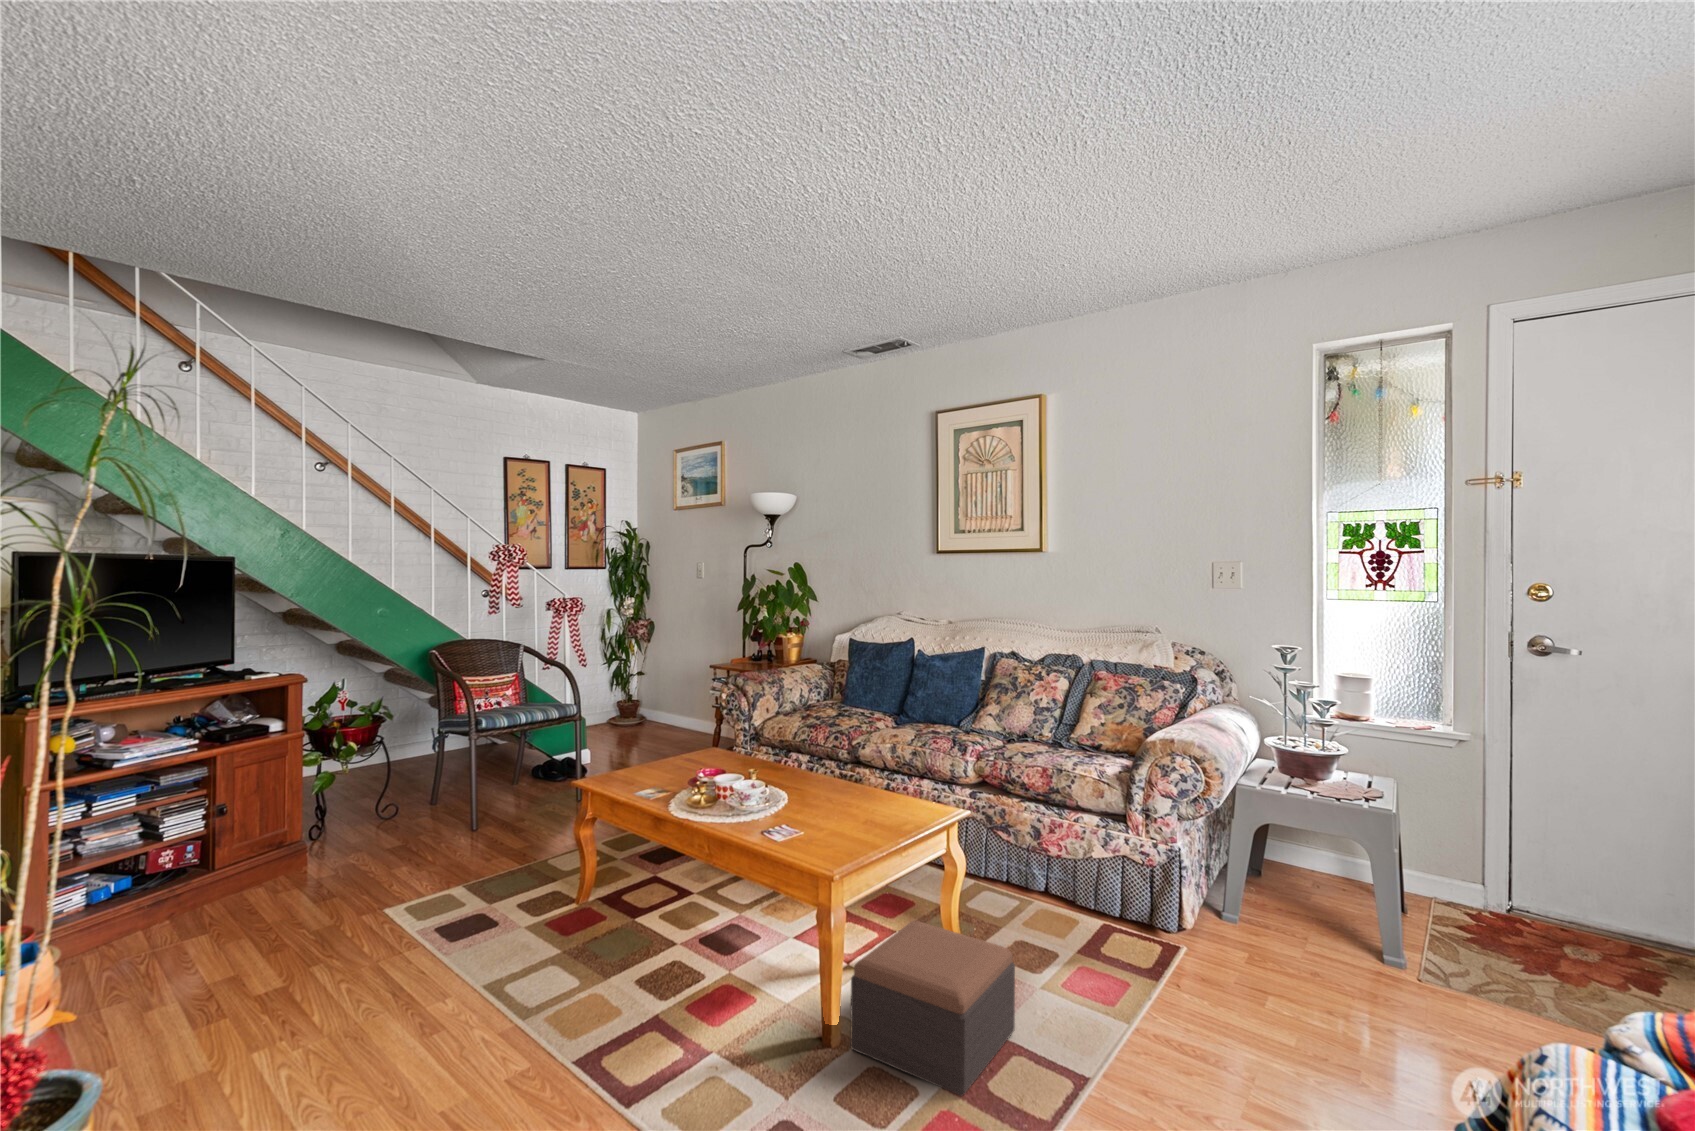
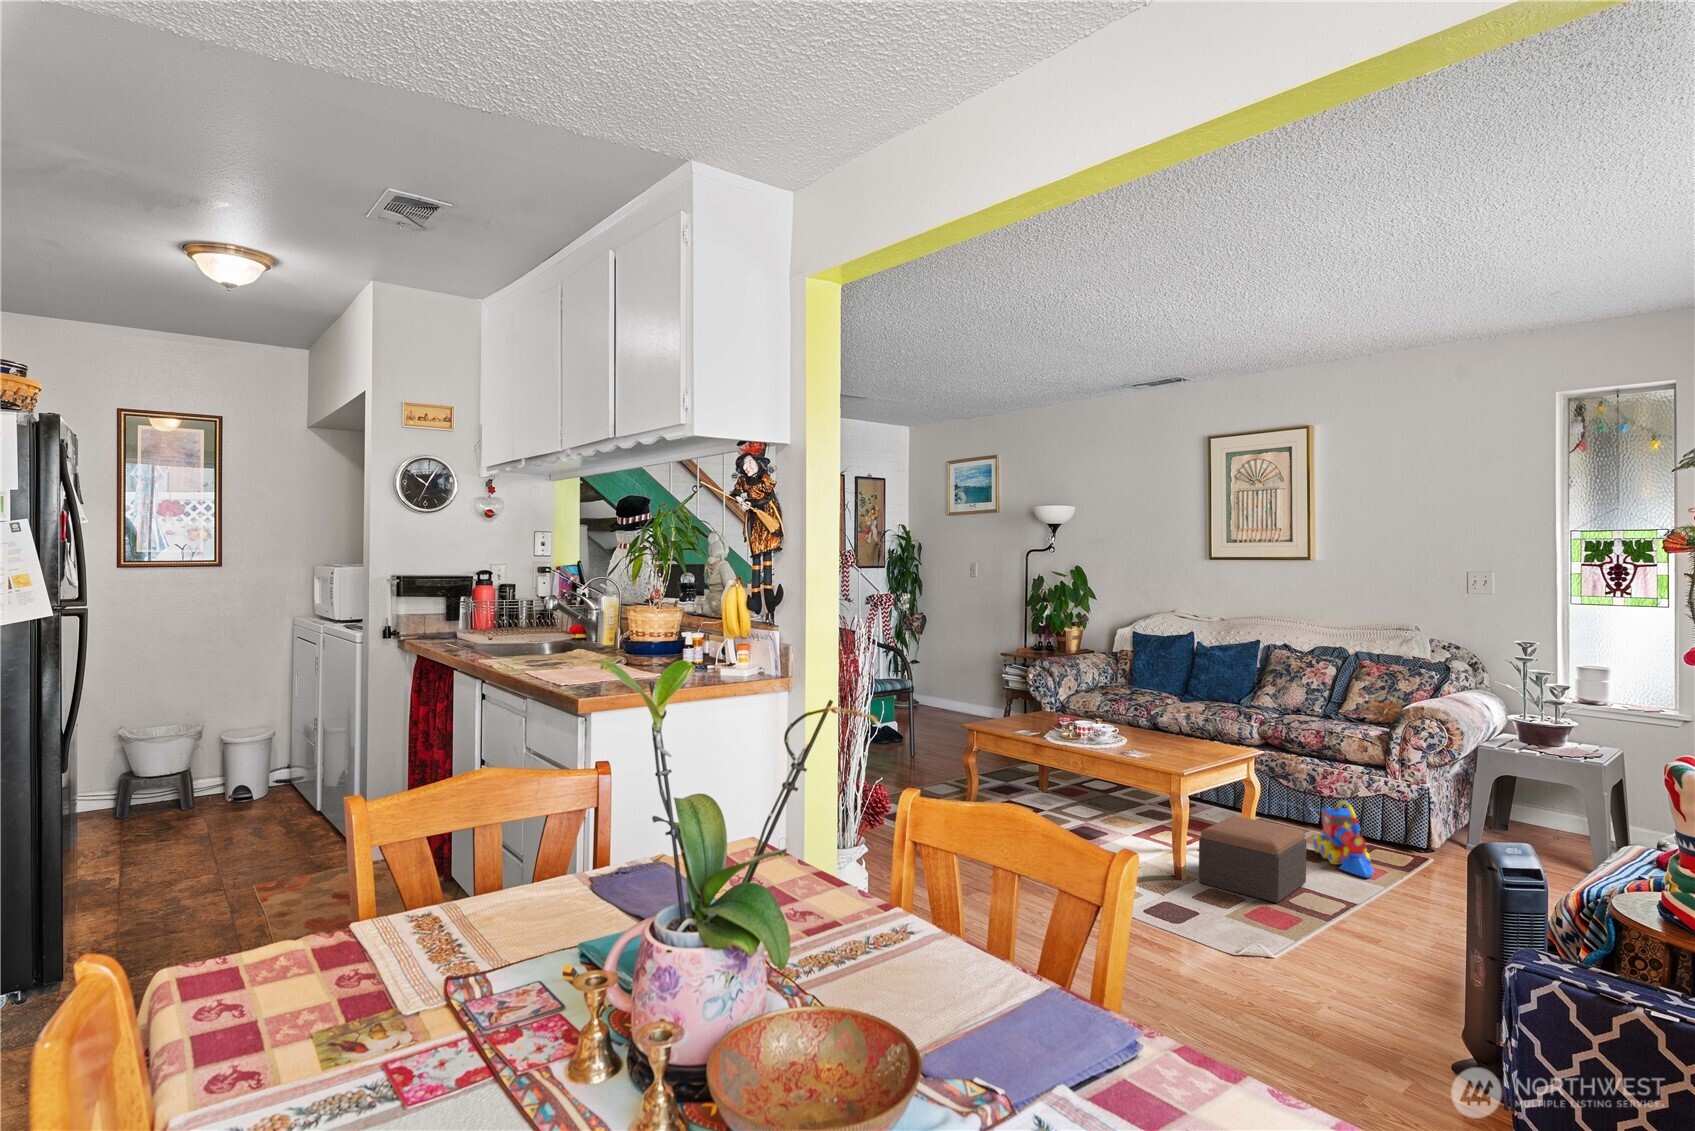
toy train: none [1033,878,1113,1007] -> present [1313,800,1374,878]

